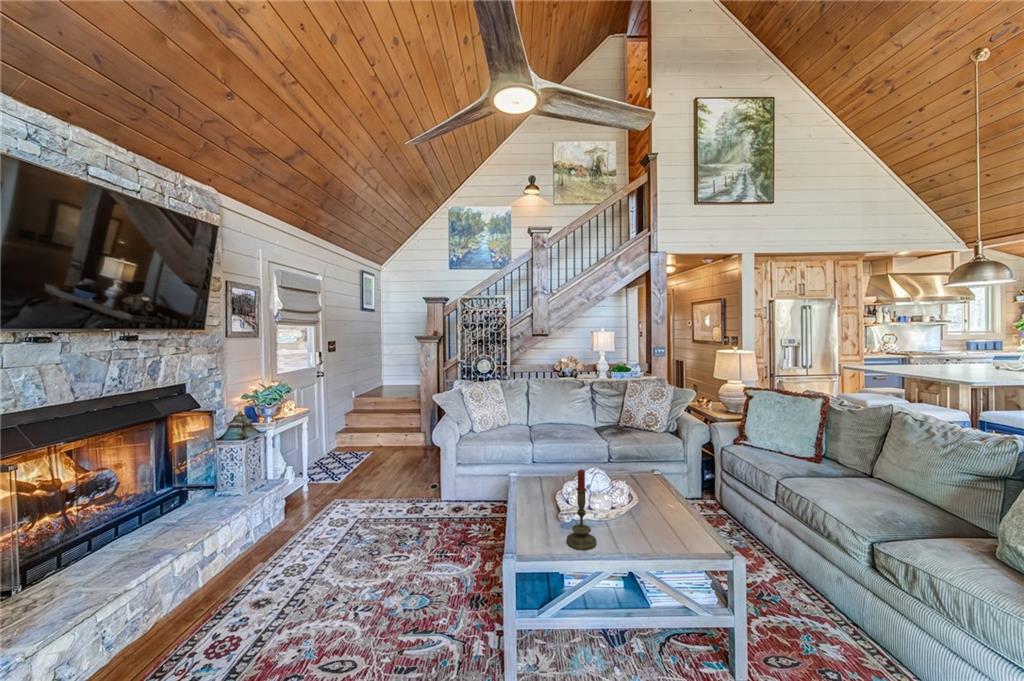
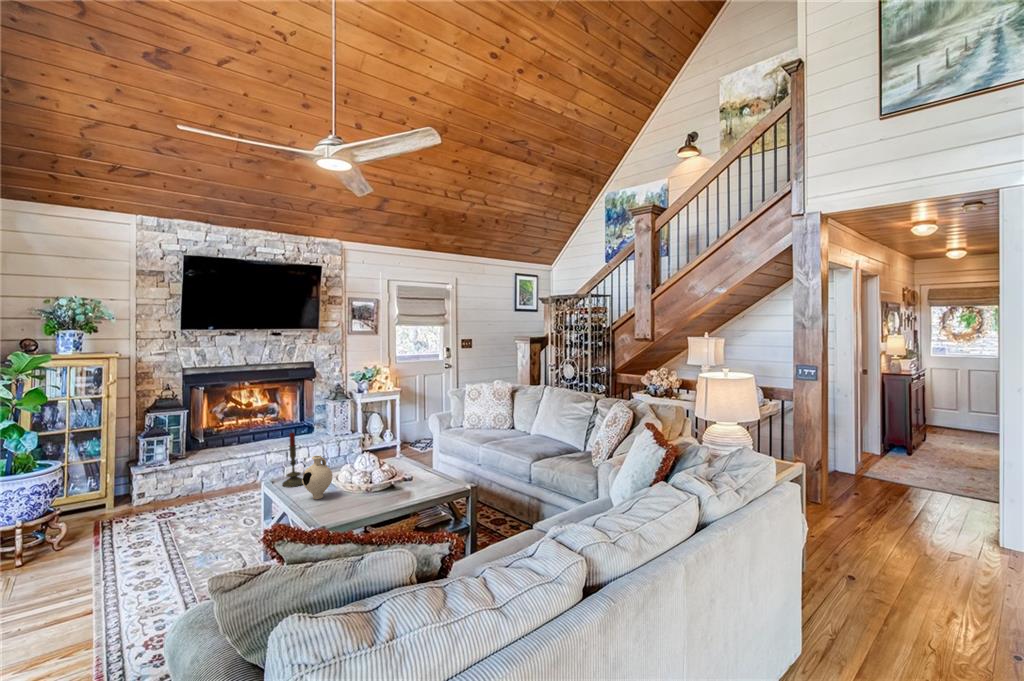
decorative vase: none [647,485,685,542] -> present [302,456,333,499]

